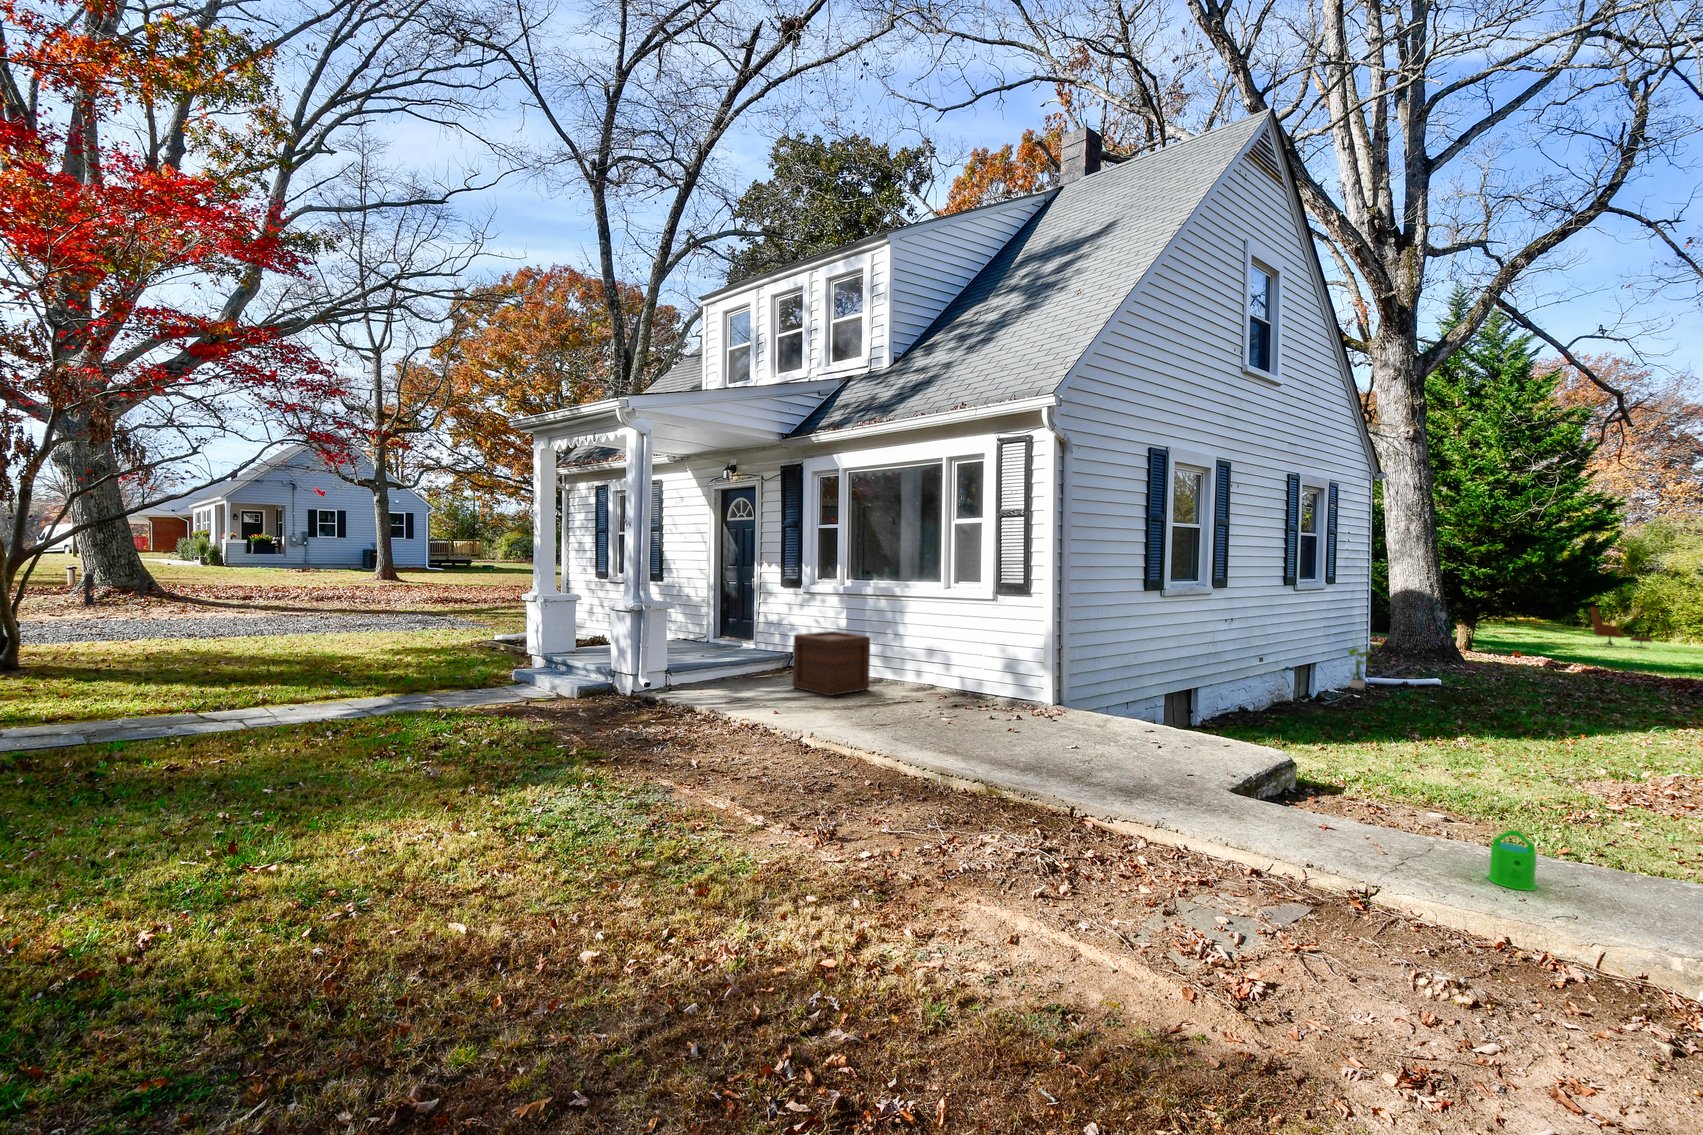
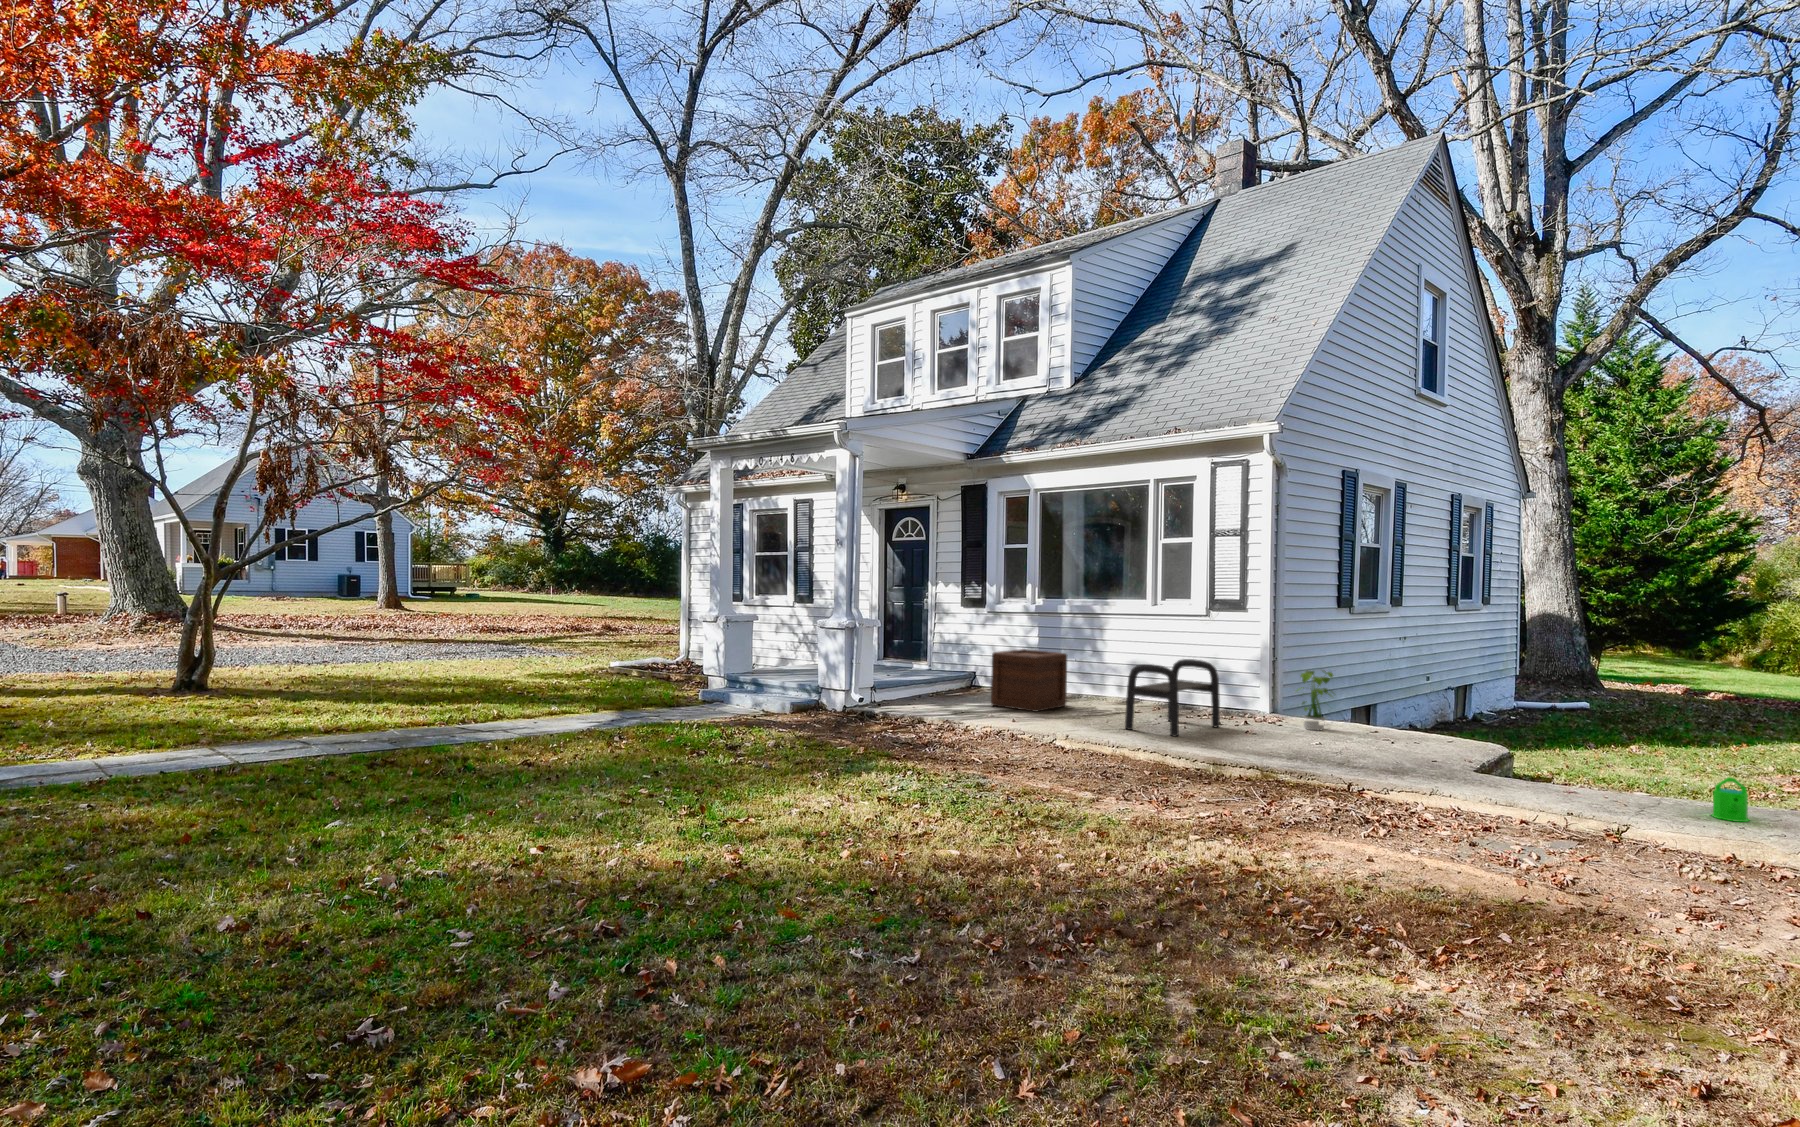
bench: present [84,573,147,607] -> present [1125,659,1220,736]
lounge chair: present [1590,607,1653,648] -> none [1726,626,1791,670]
potted plant: present [1348,648,1372,689] -> present [1297,670,1334,731]

